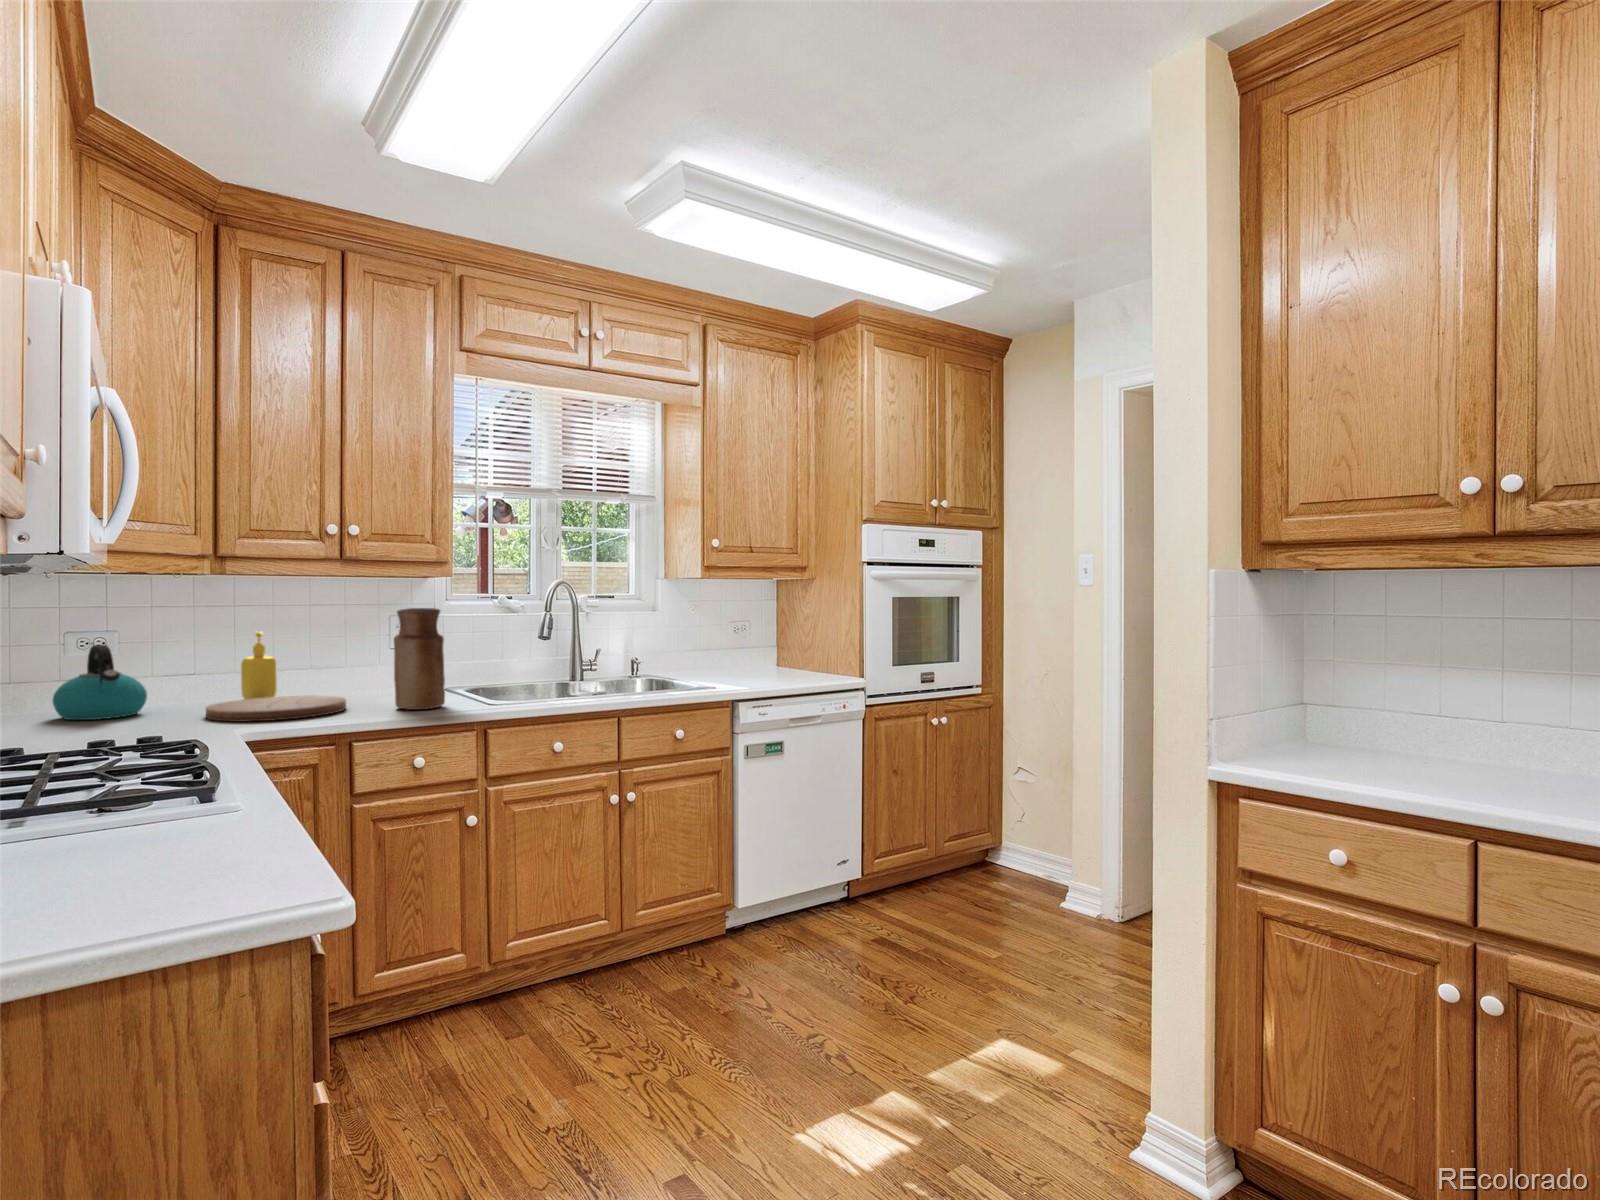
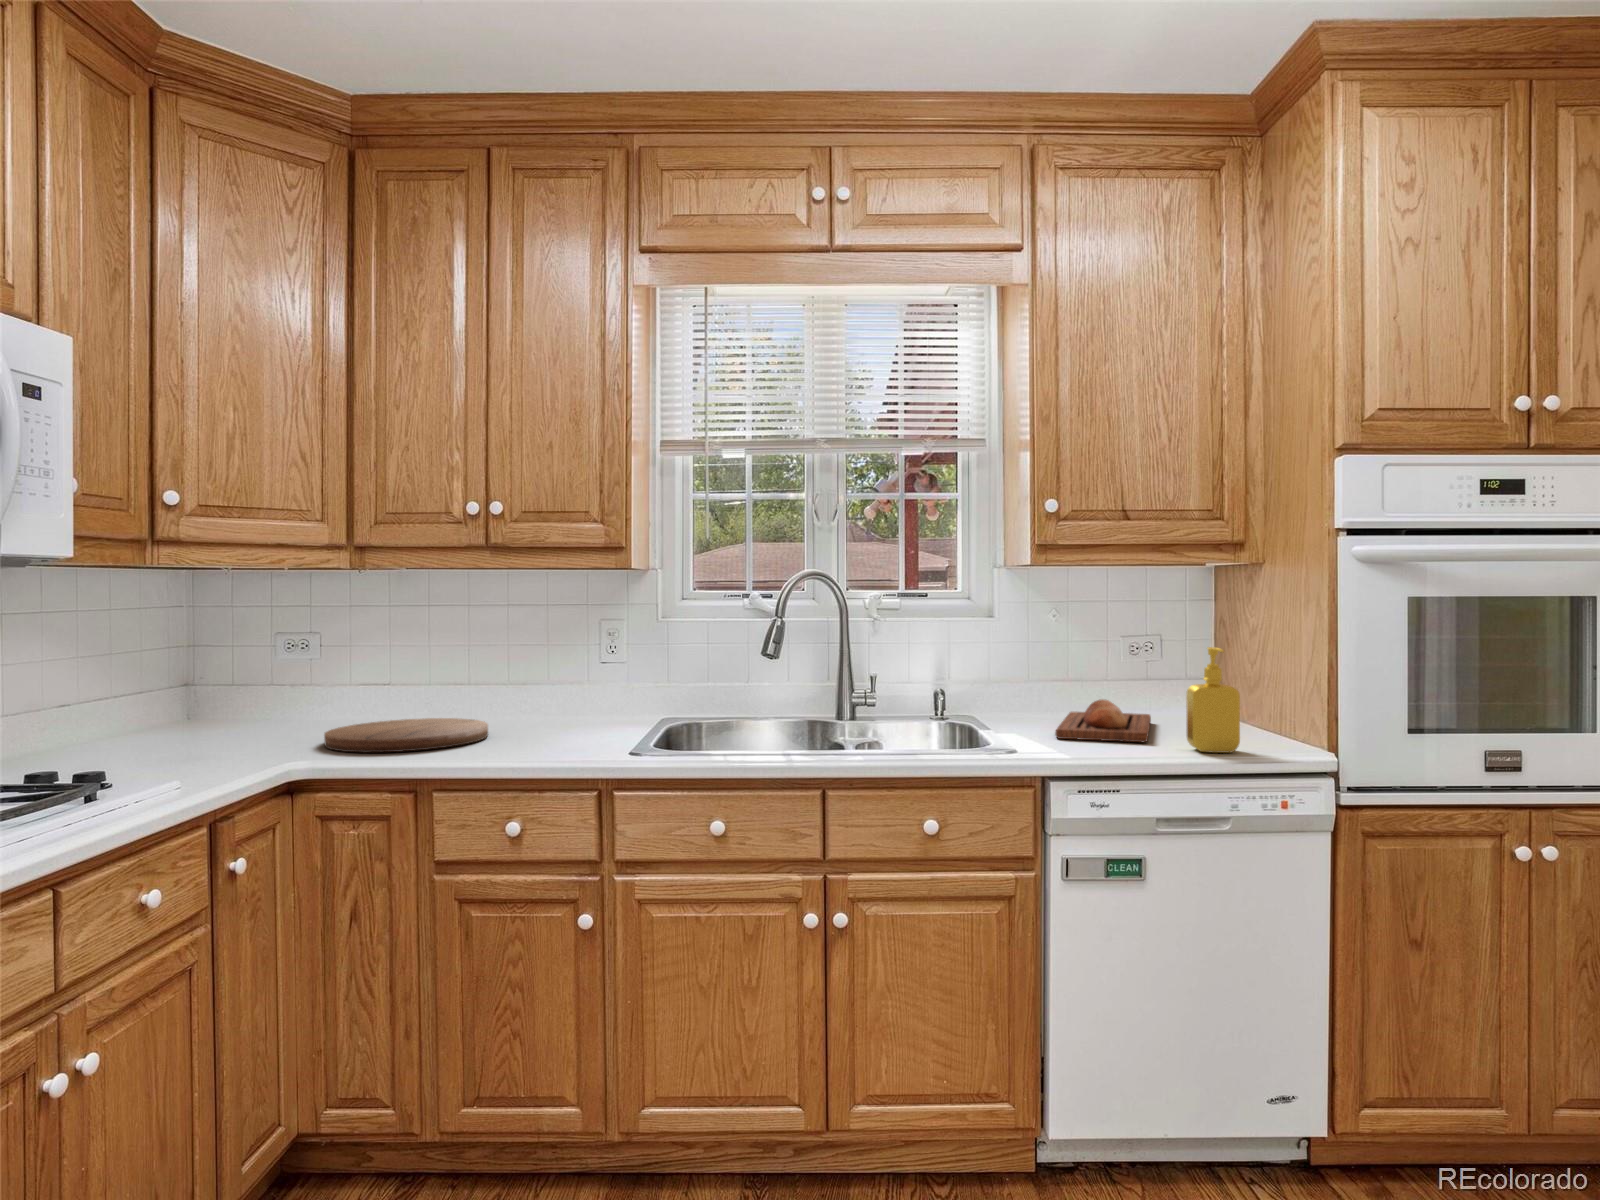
vase: present [394,608,445,710] -> none [514,611,582,752]
soap dispenser: present [241,632,277,699] -> present [1186,647,1240,753]
kettle: present [52,645,147,720] -> none [229,649,324,732]
bread loaf: none [710,659,774,681] -> present [1055,699,1151,742]

